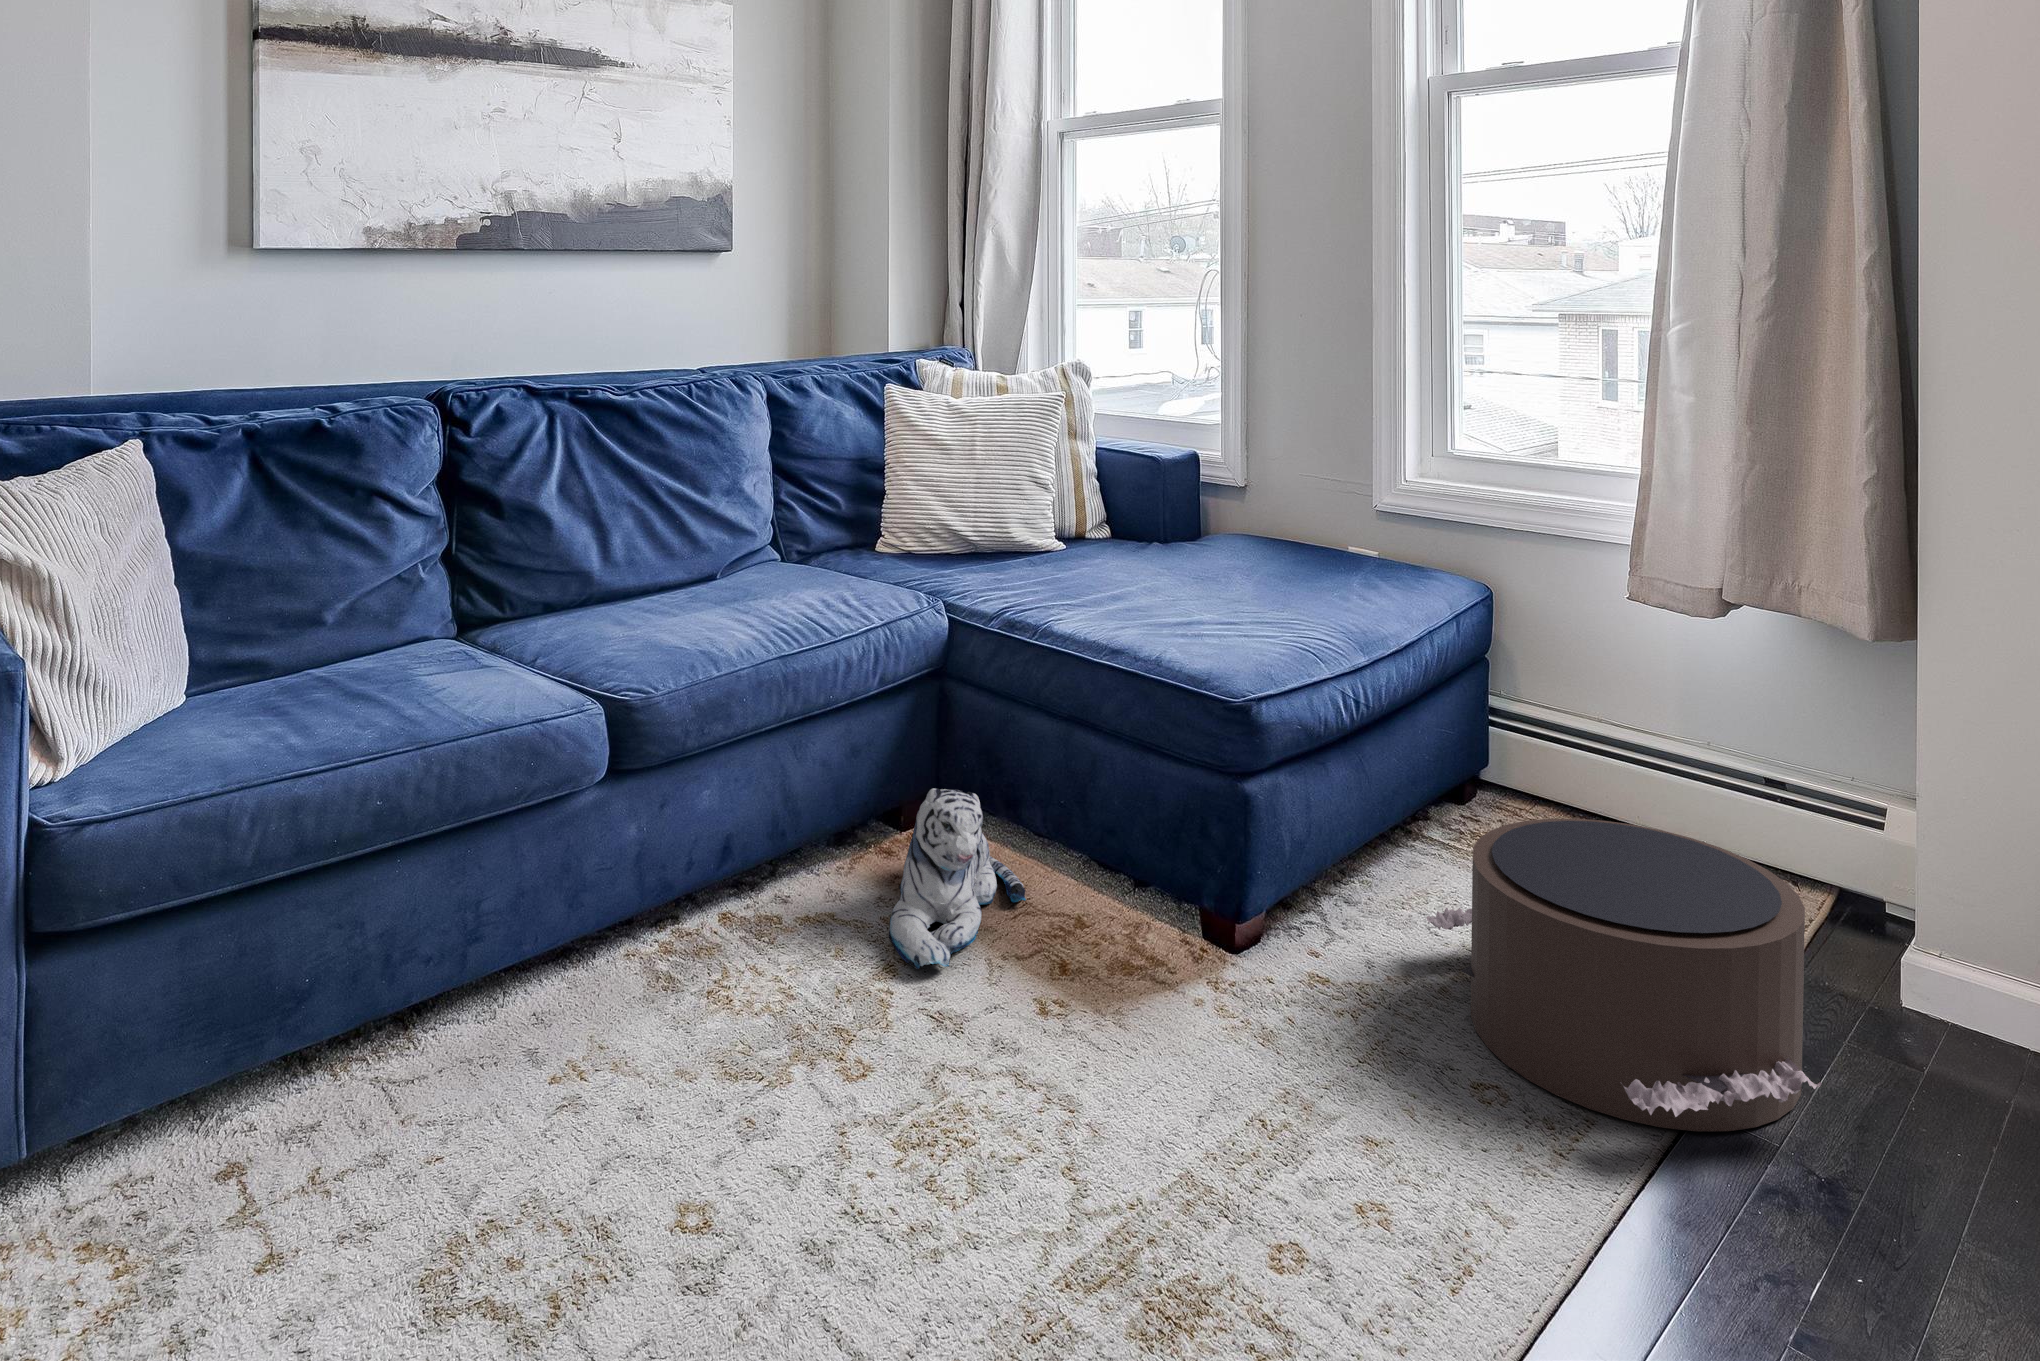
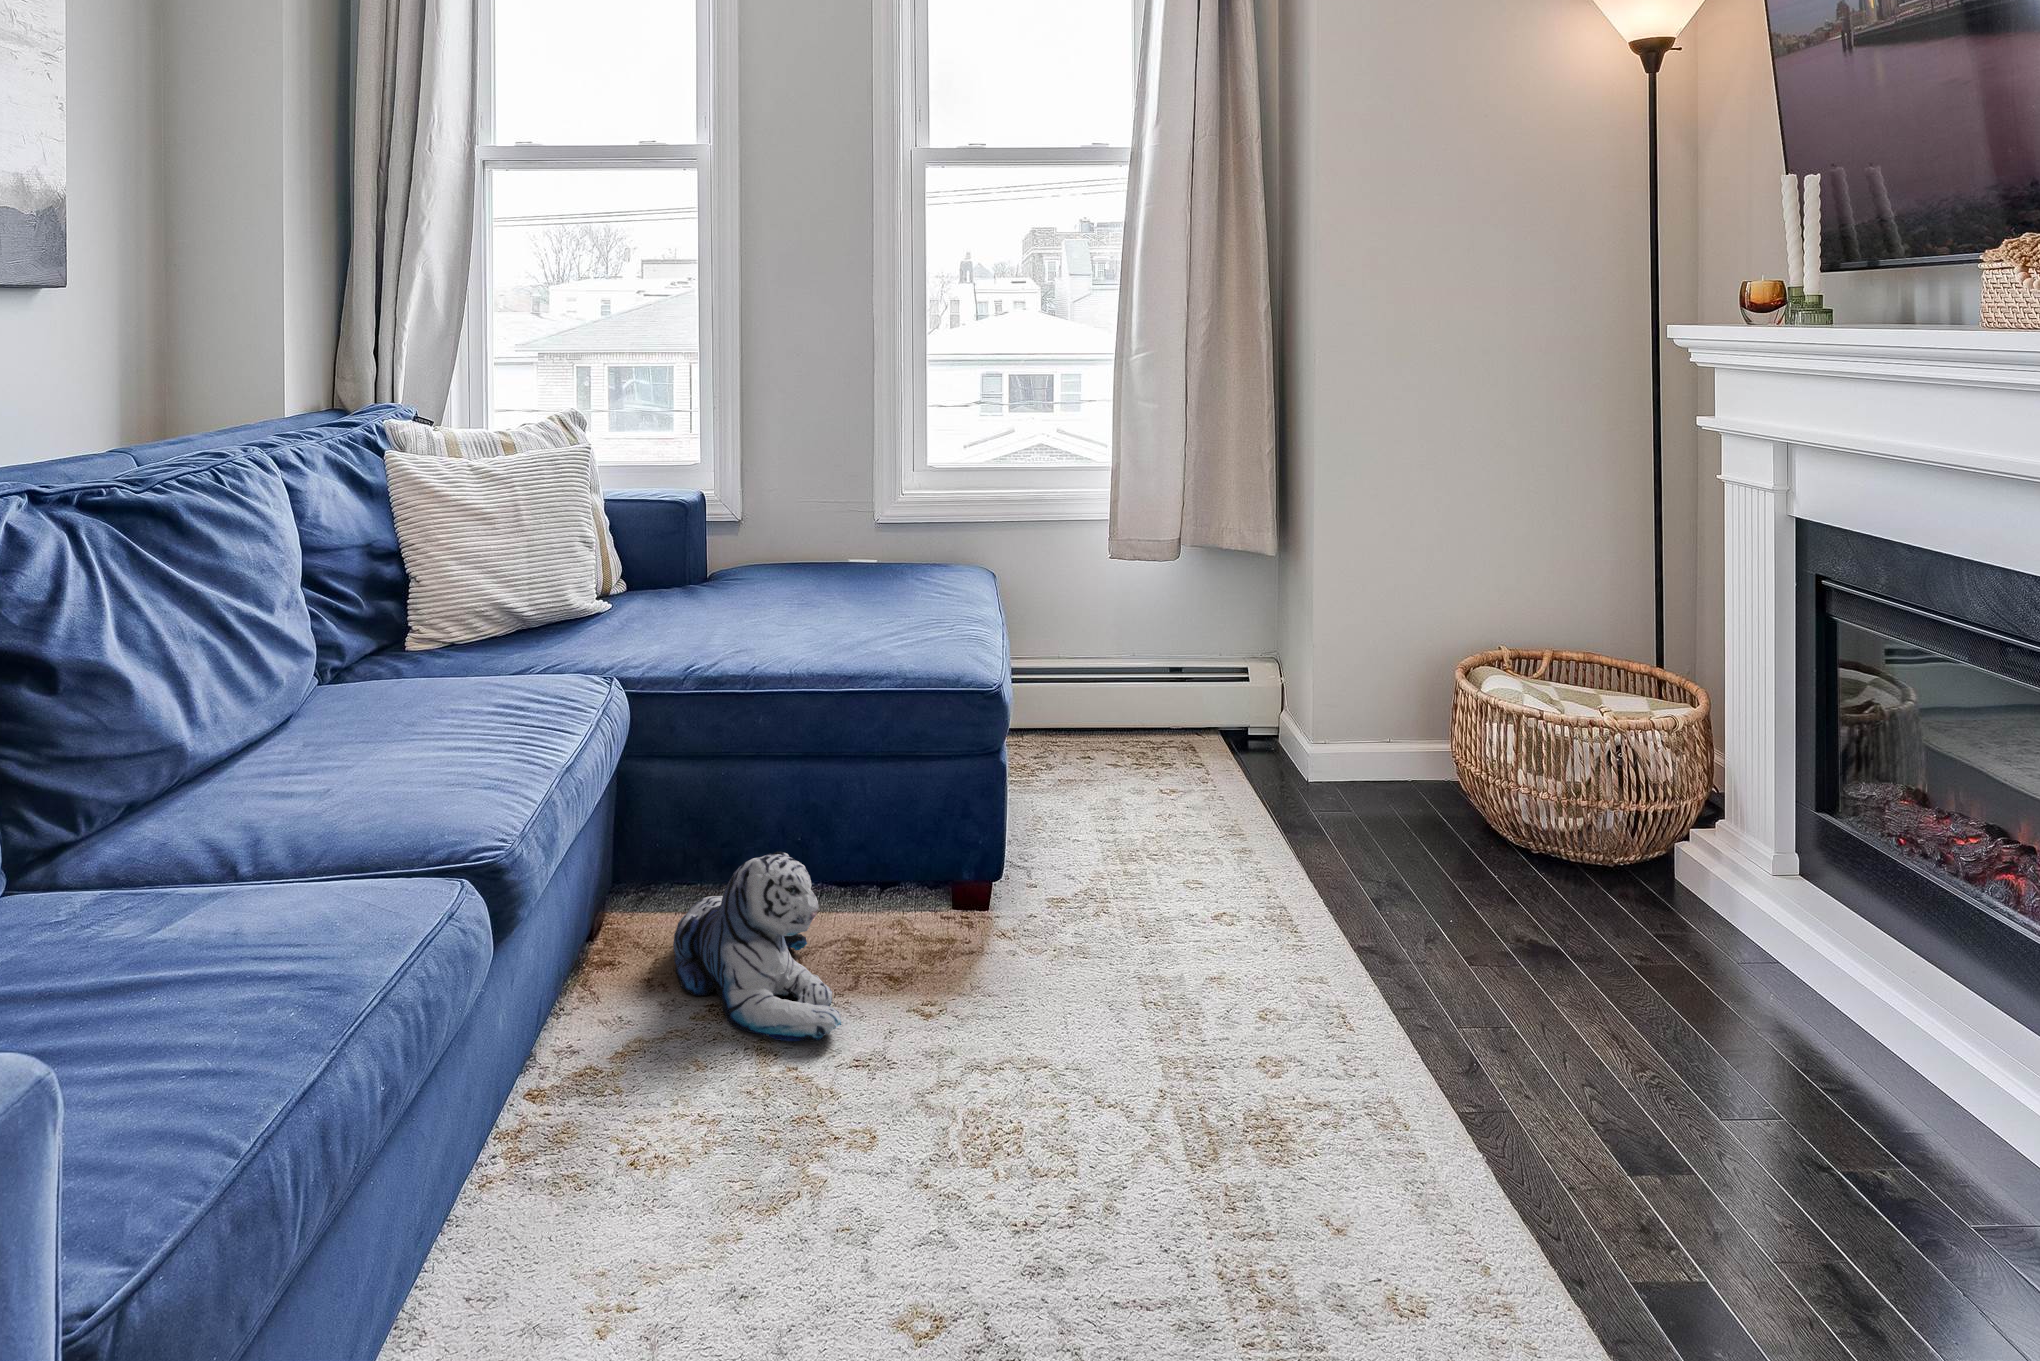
pouf: present [1426,819,1822,1131] -> none [1099,707,1381,901]

